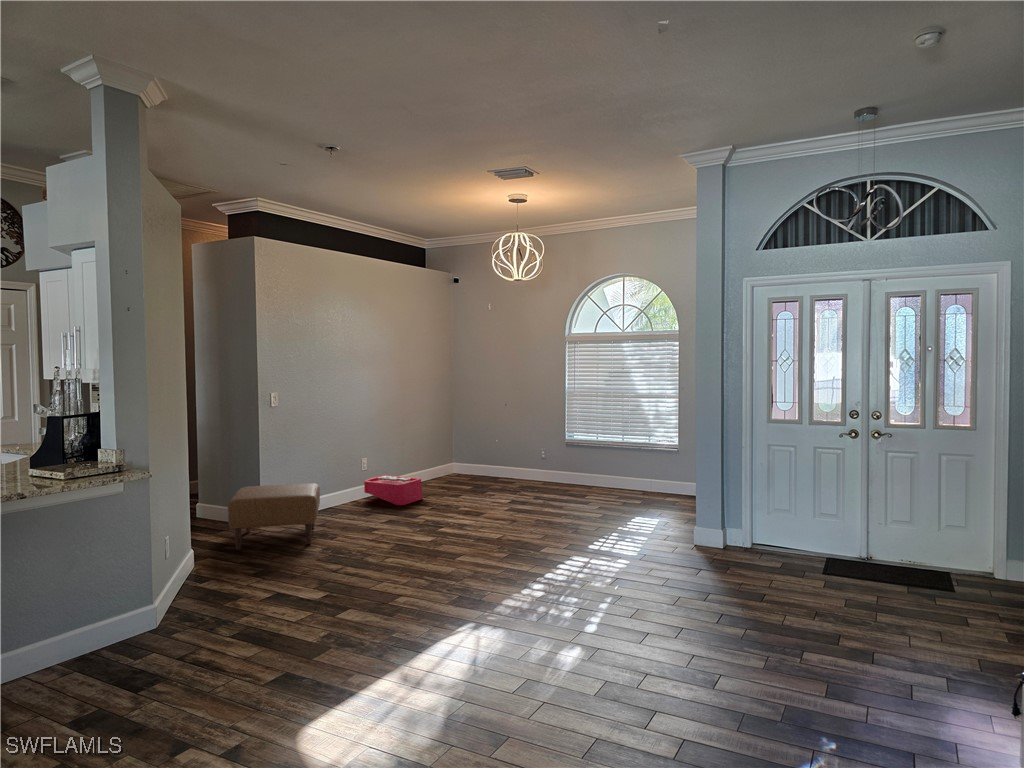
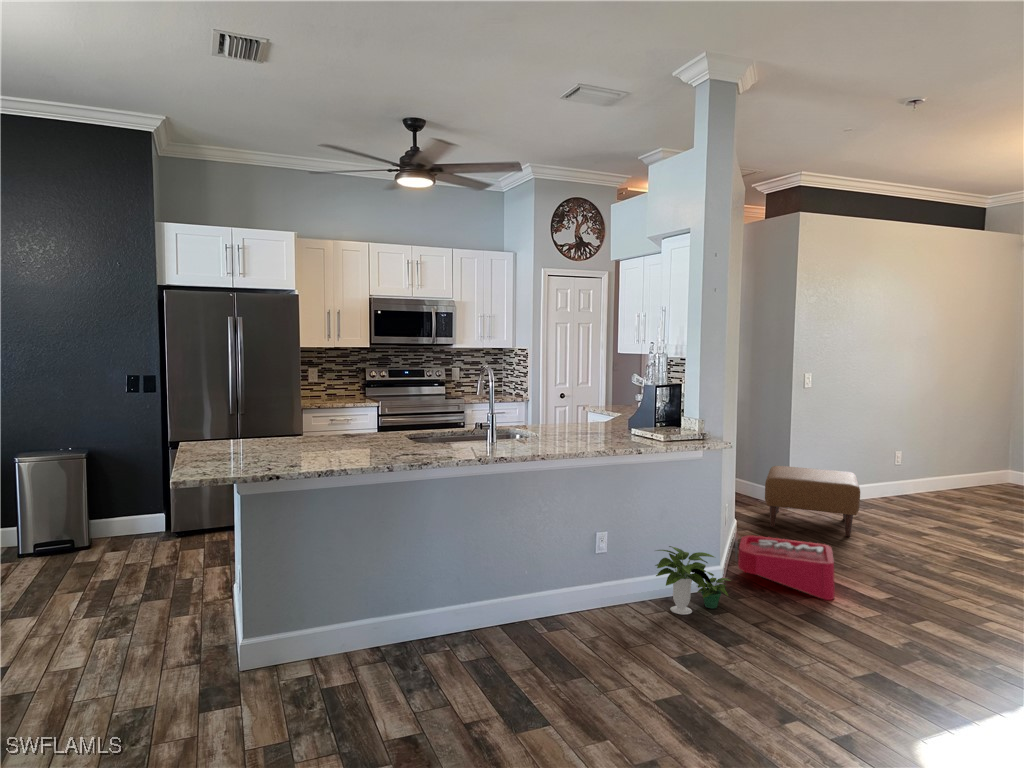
storage bin: present [364,472,422,505] -> present [735,532,835,600]
potted plant: none [57,596,158,672] -> present [655,546,731,615]

